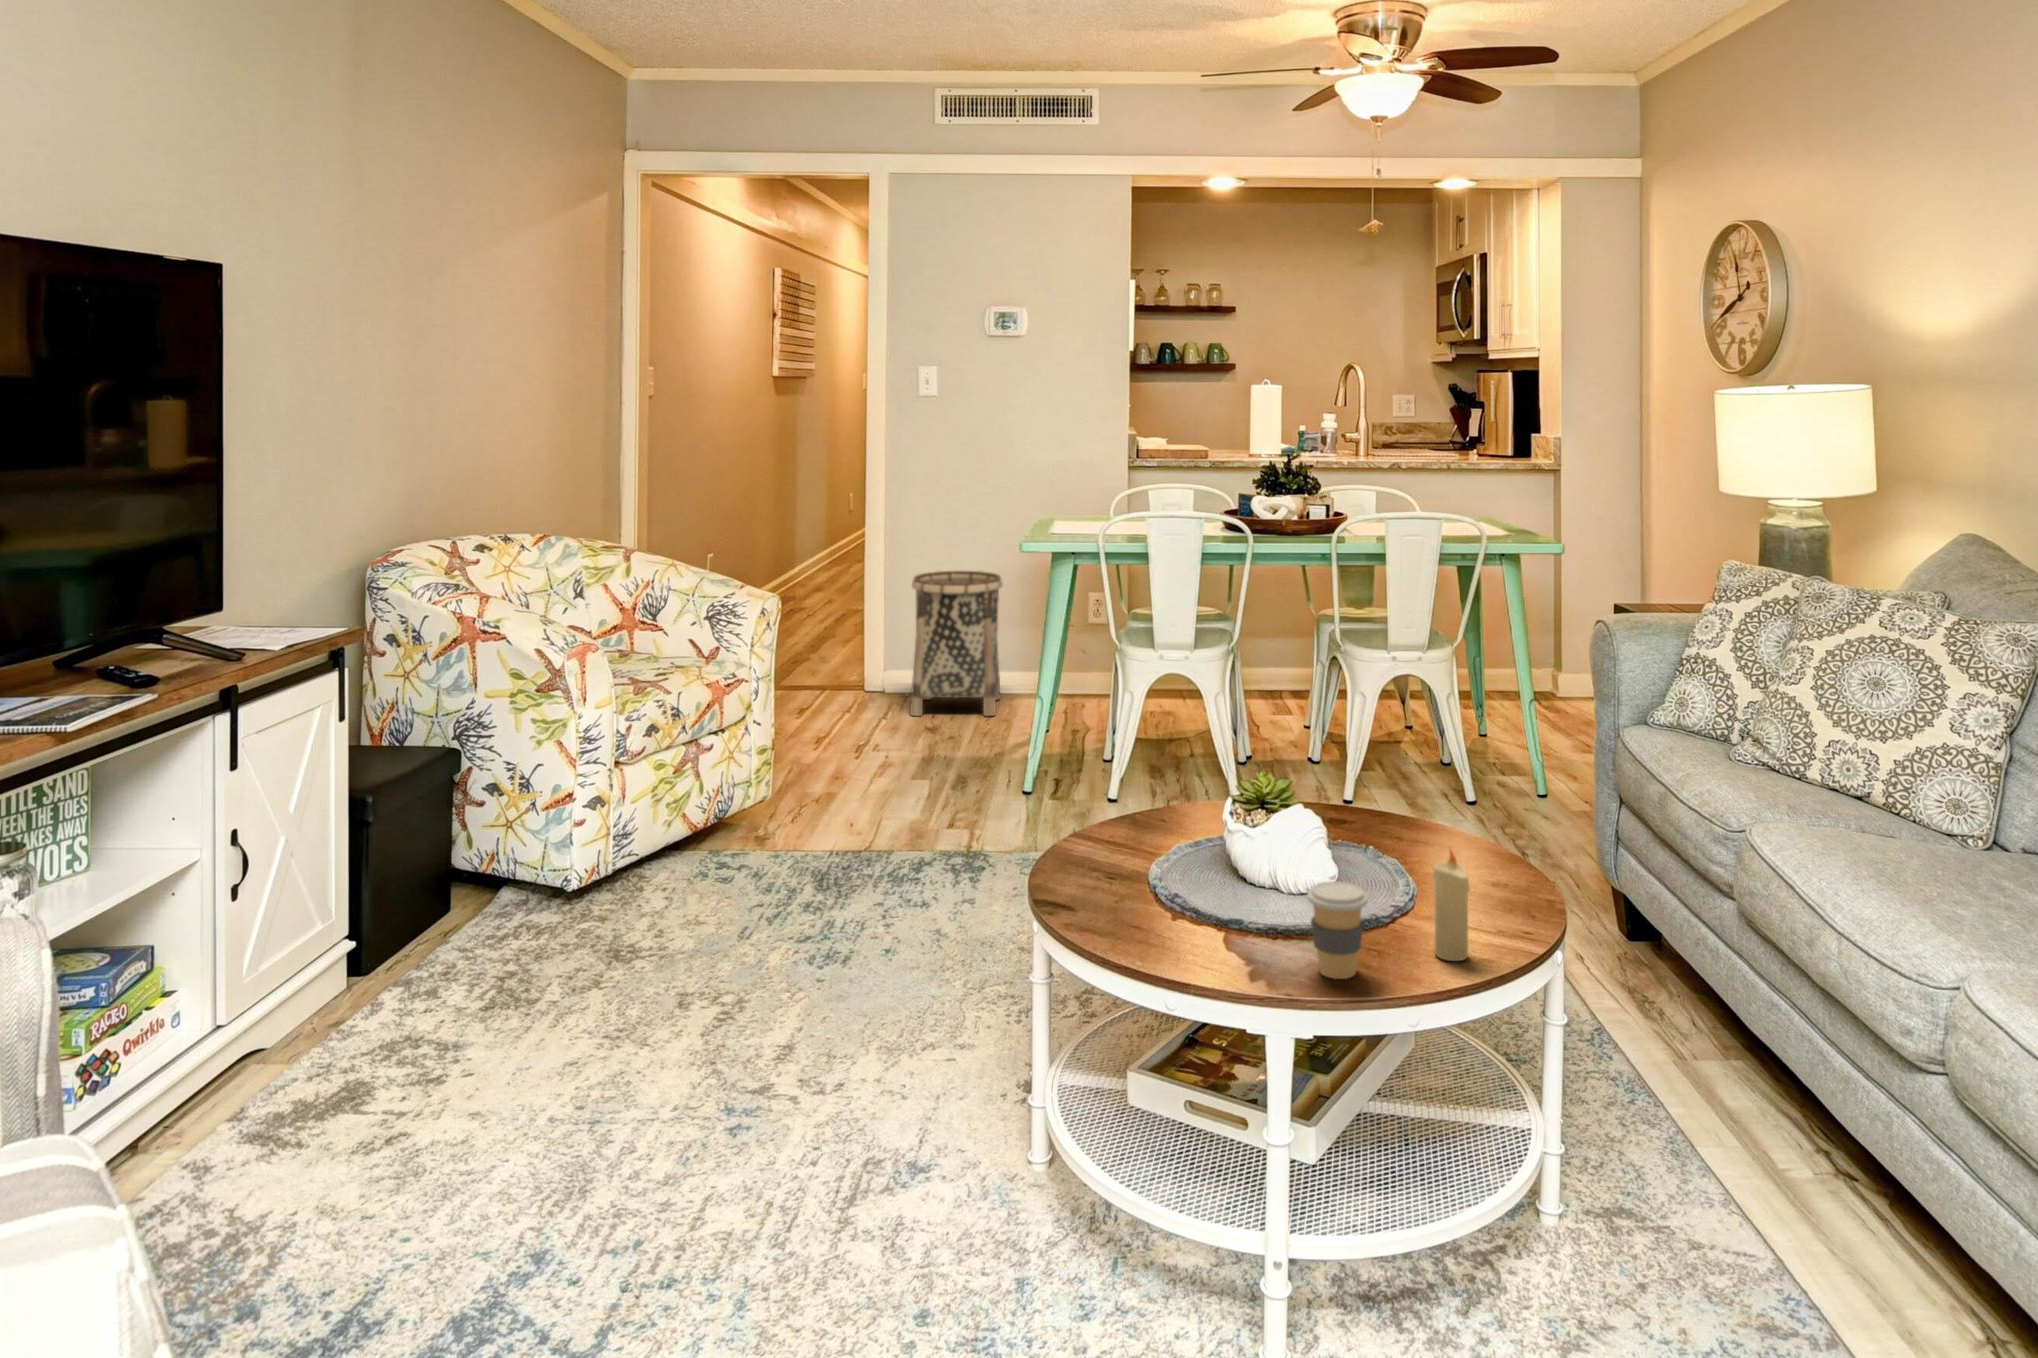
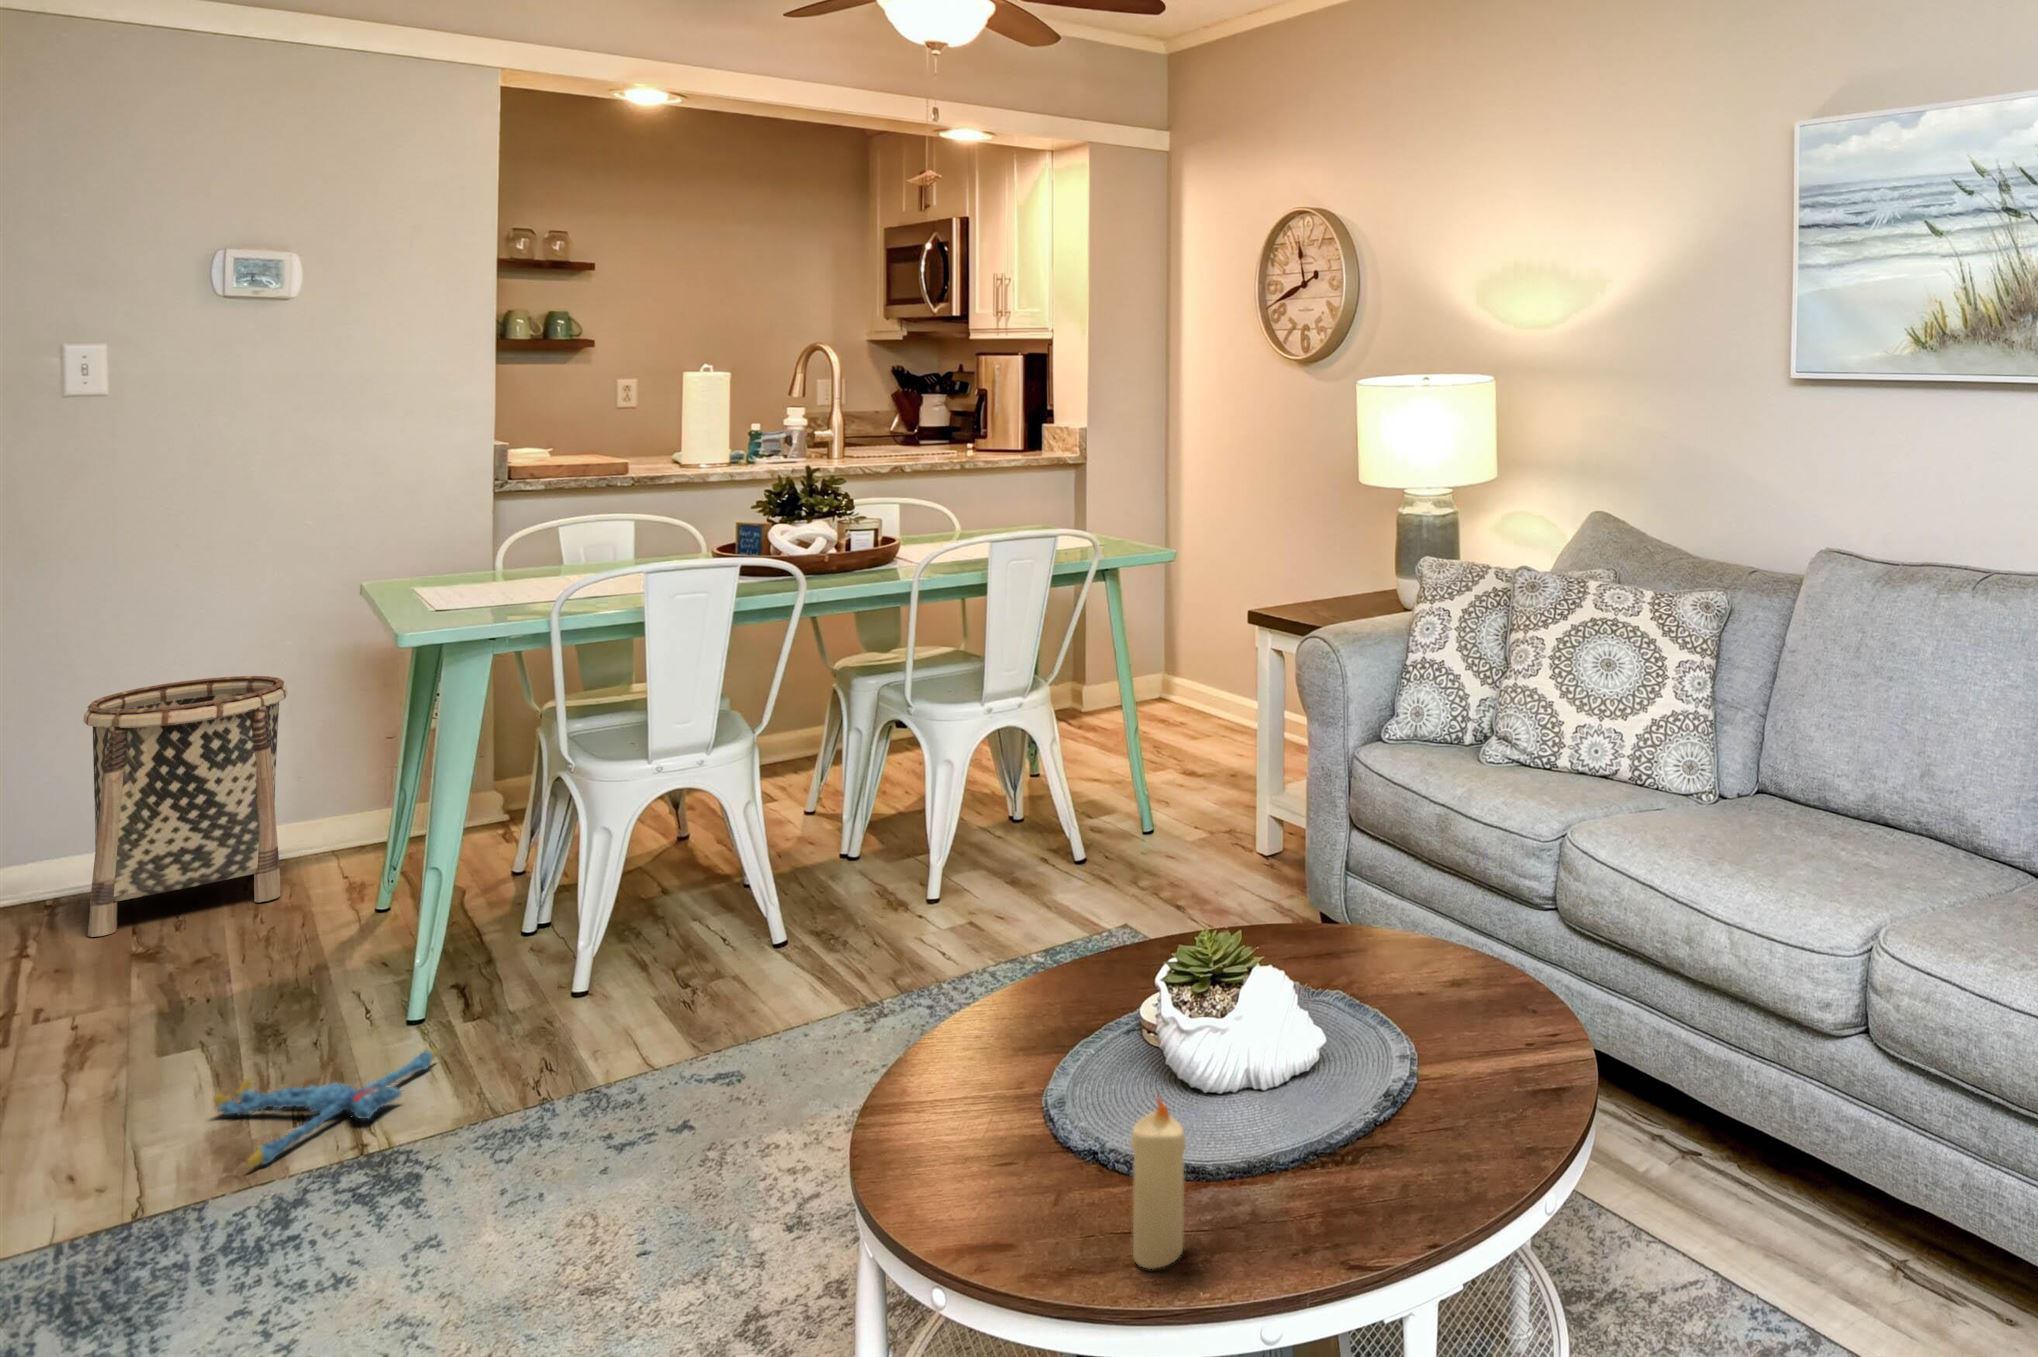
plush toy: none [916,797,1019,842] -> present [214,1048,438,1167]
candle: present [1433,851,1470,961] -> present [1131,1098,1186,1269]
coffee cup: present [1307,881,1368,979] -> none [1376,1058,1455,1197]

